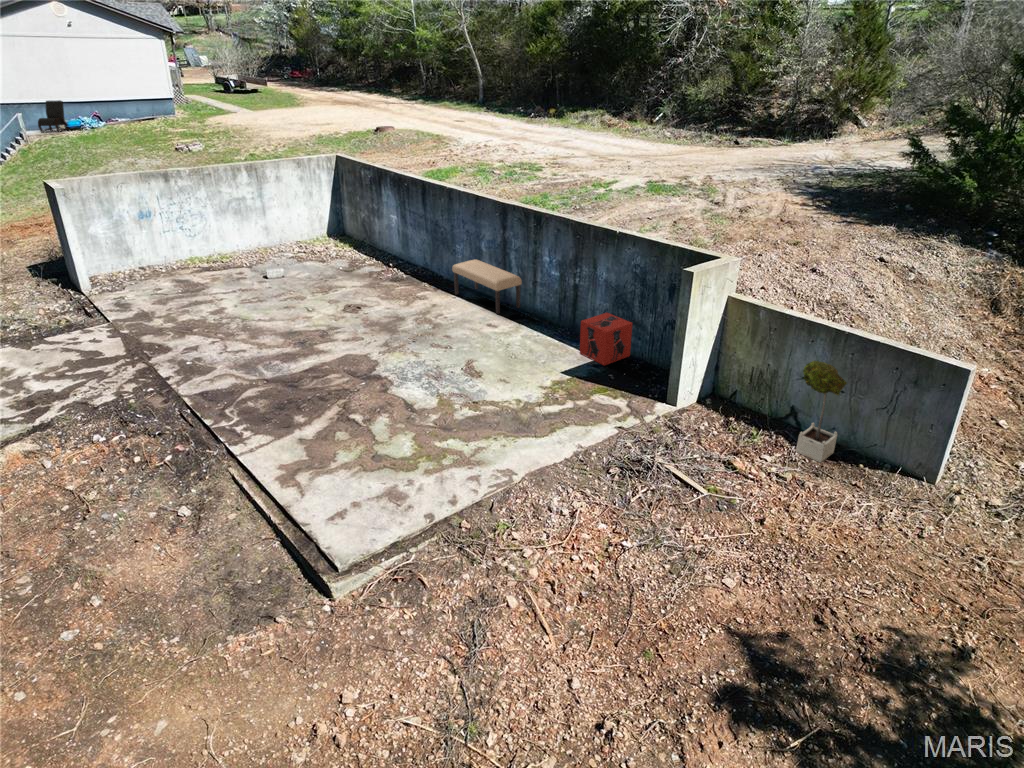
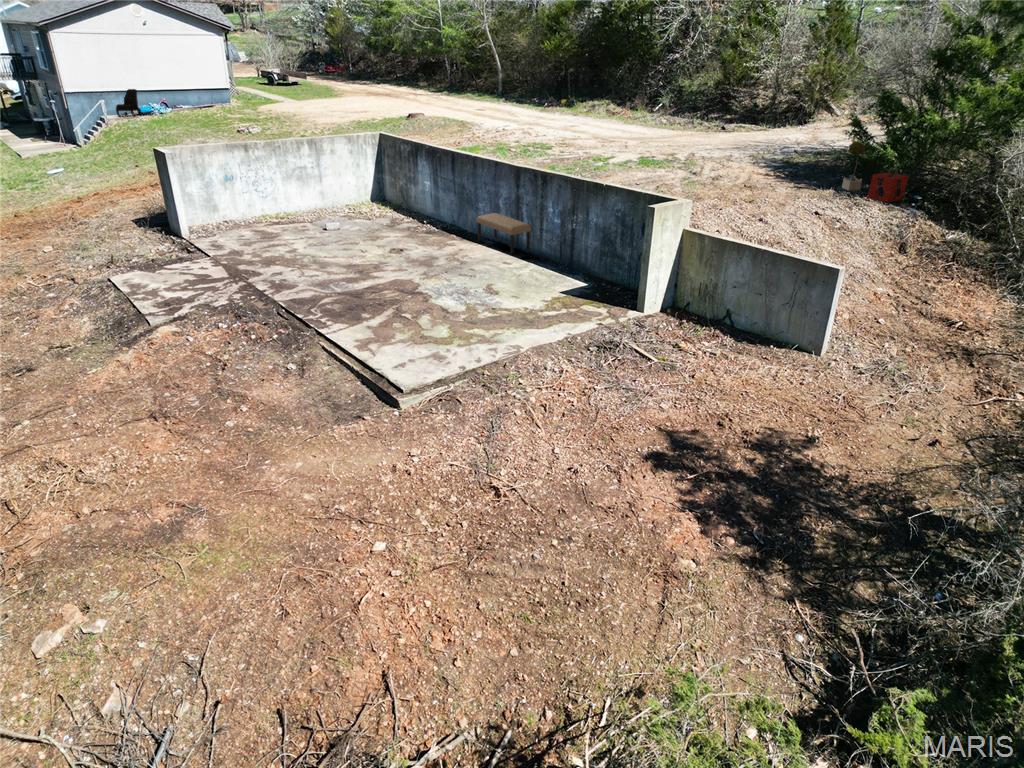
storage box: present [580,313,632,365] -> present [868,173,908,202]
potted tree: present [796,361,847,462] -> present [842,141,866,191]

